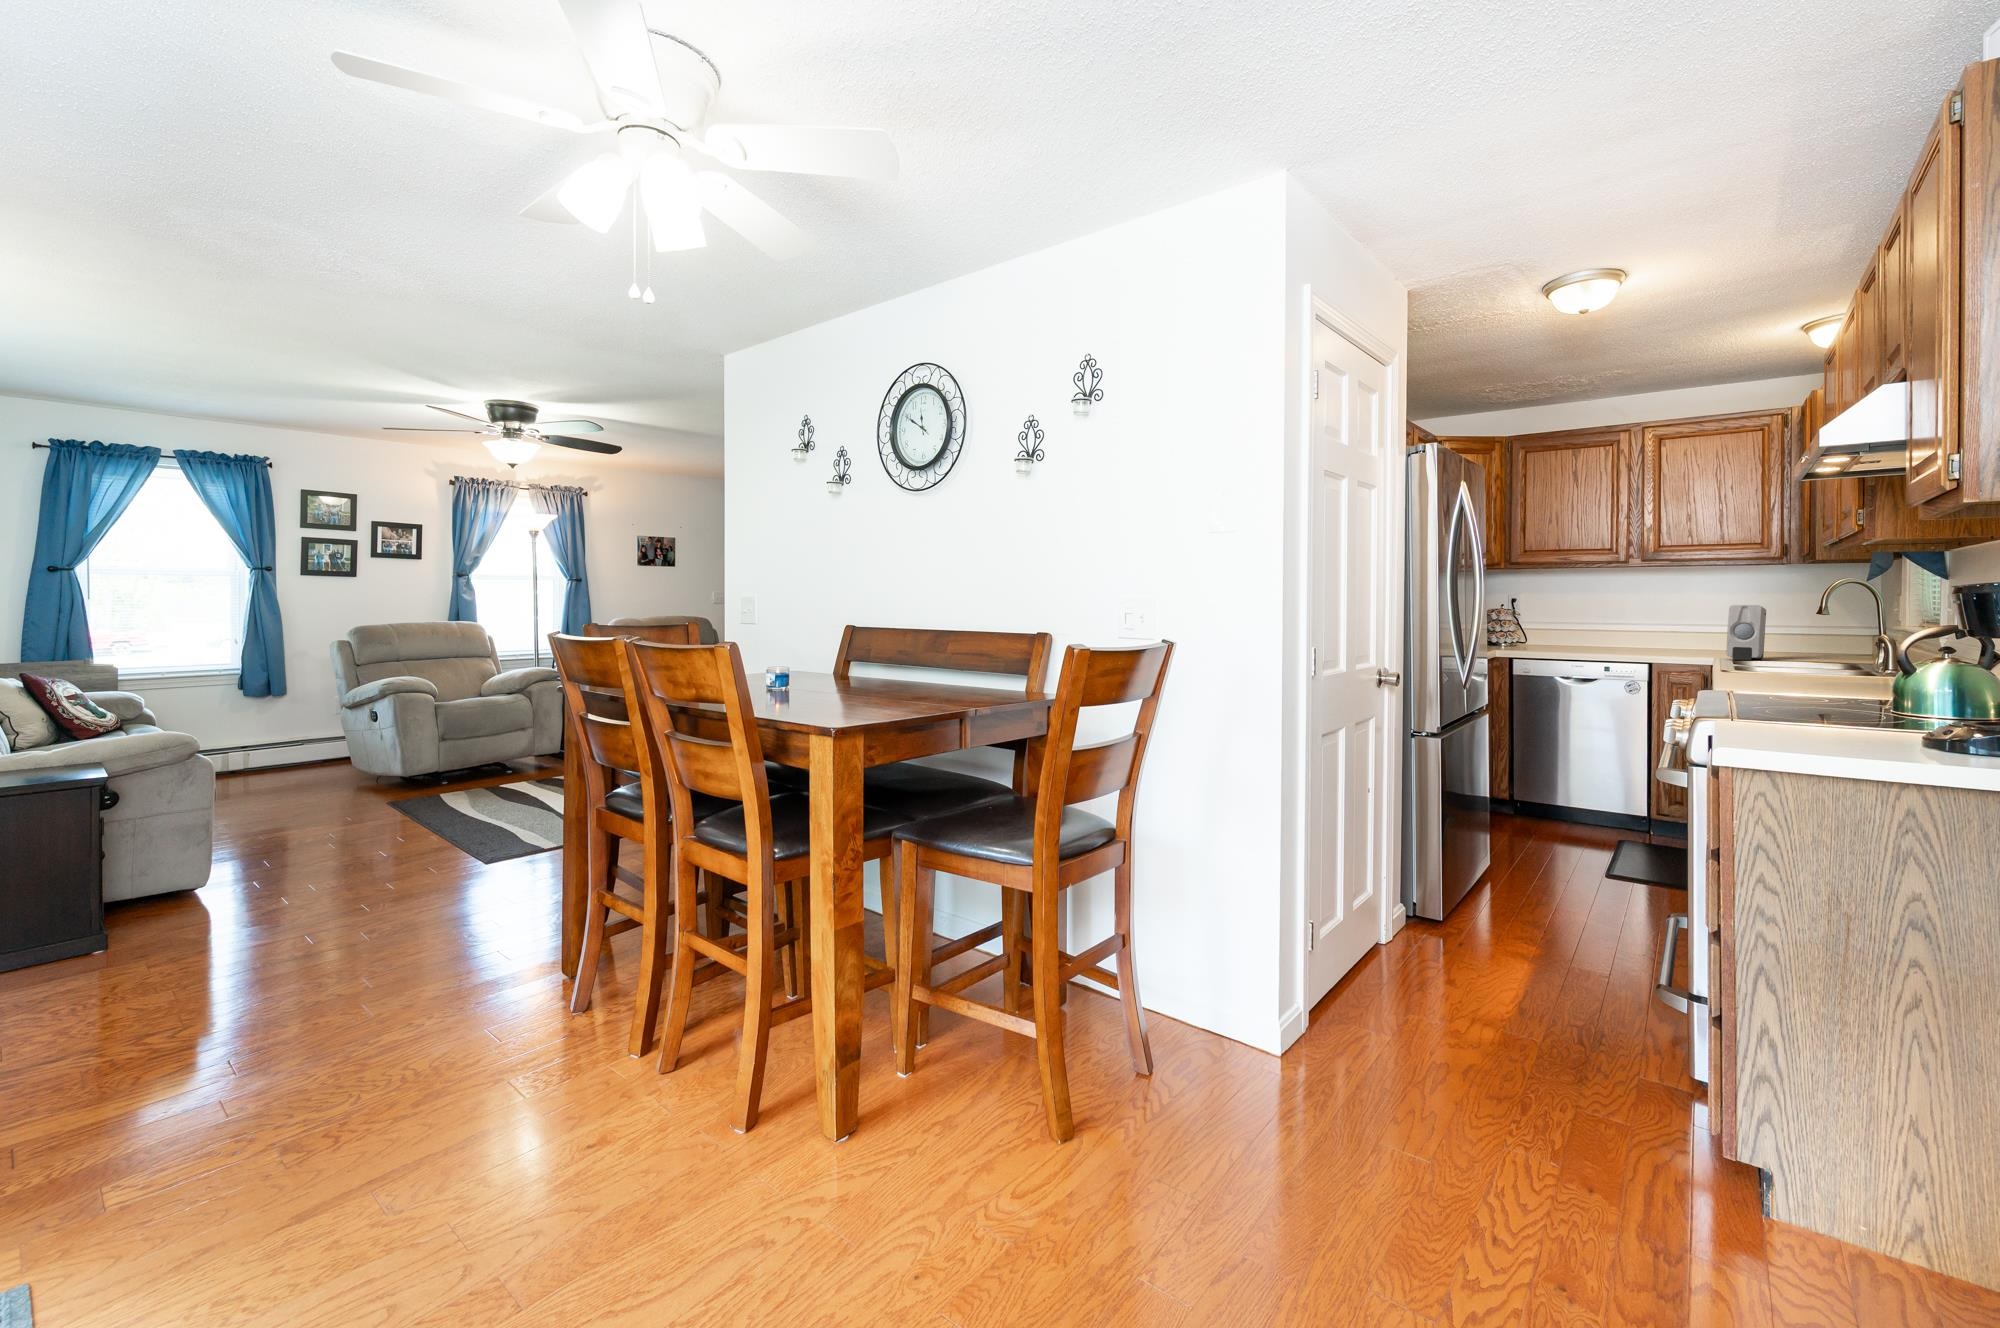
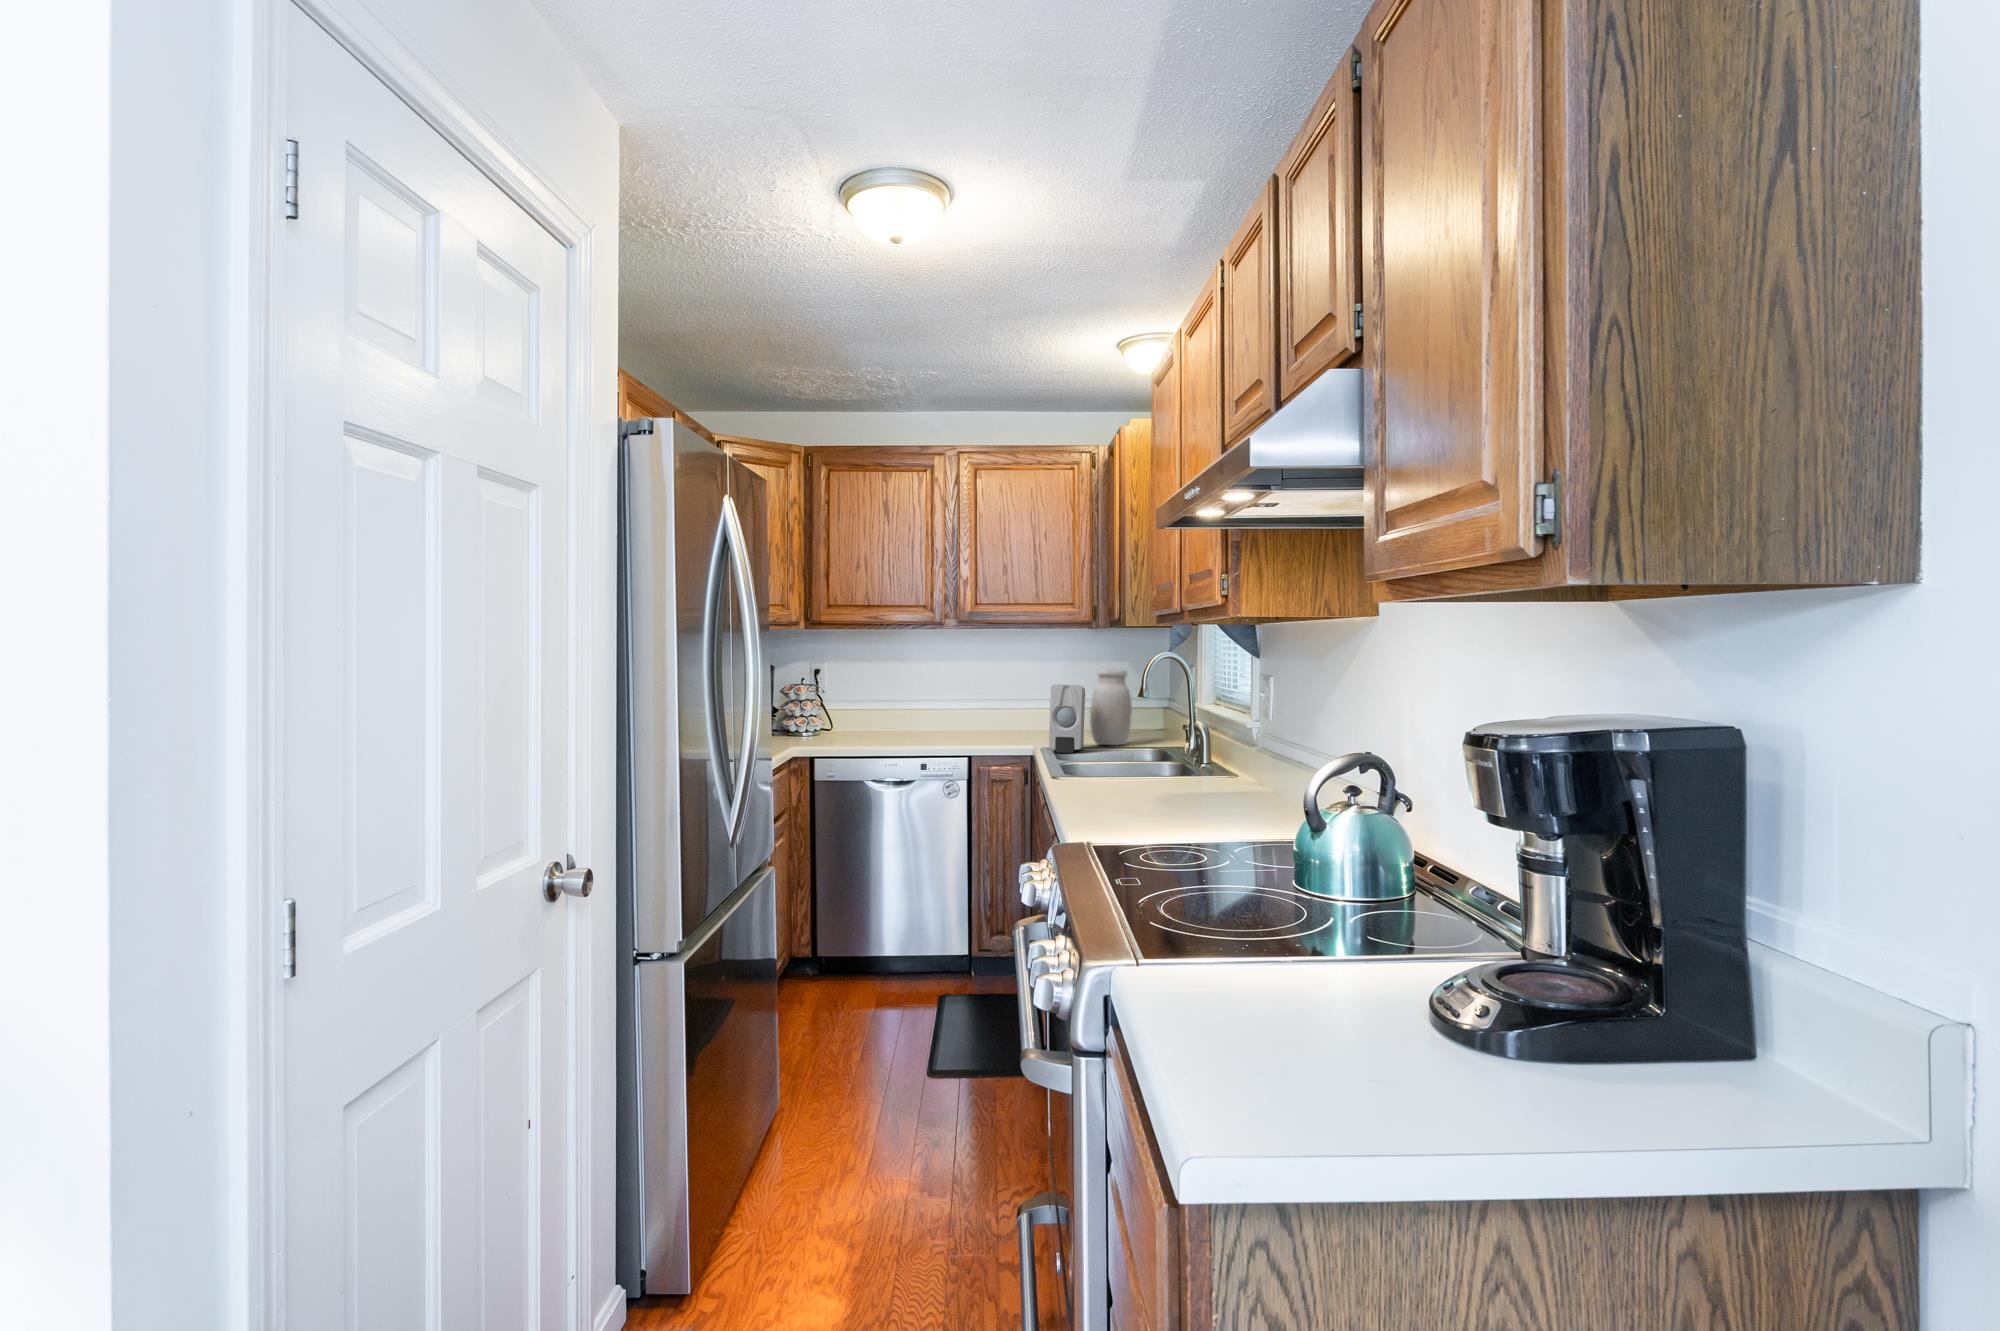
jar: none [1772,593,1819,657] -> present [1090,669,1132,745]

